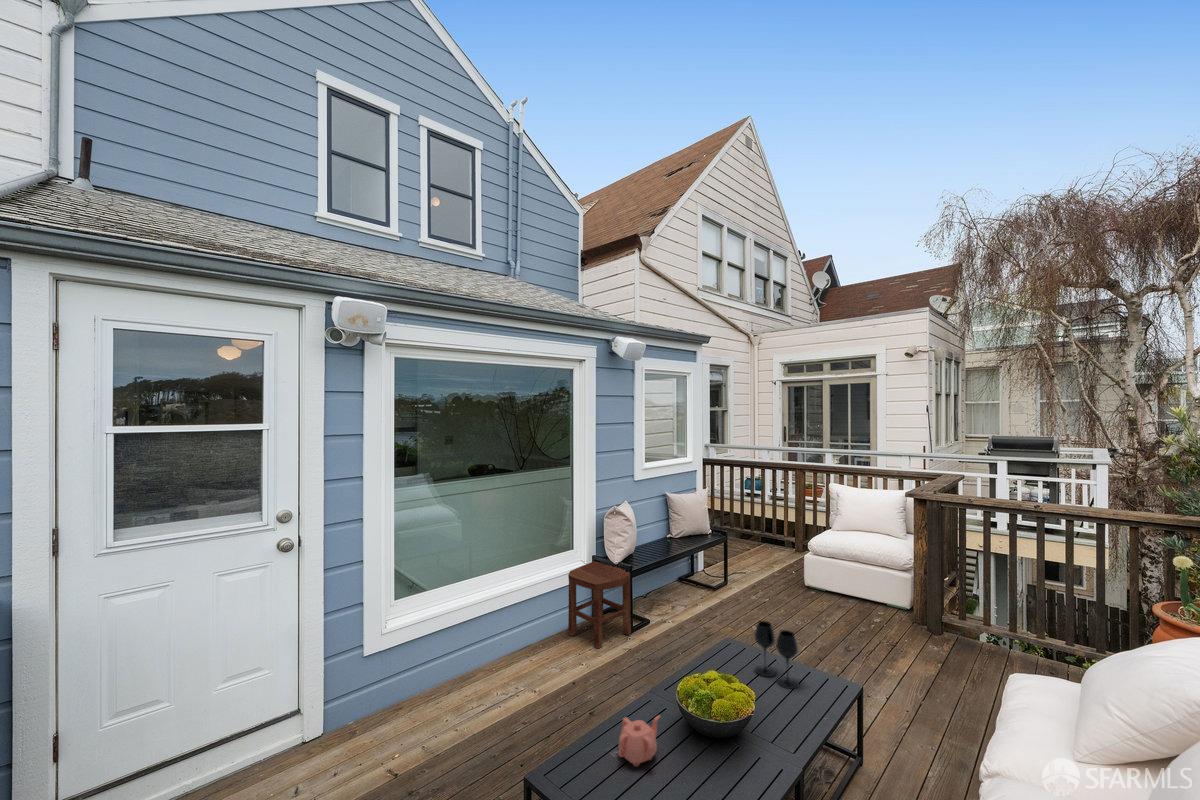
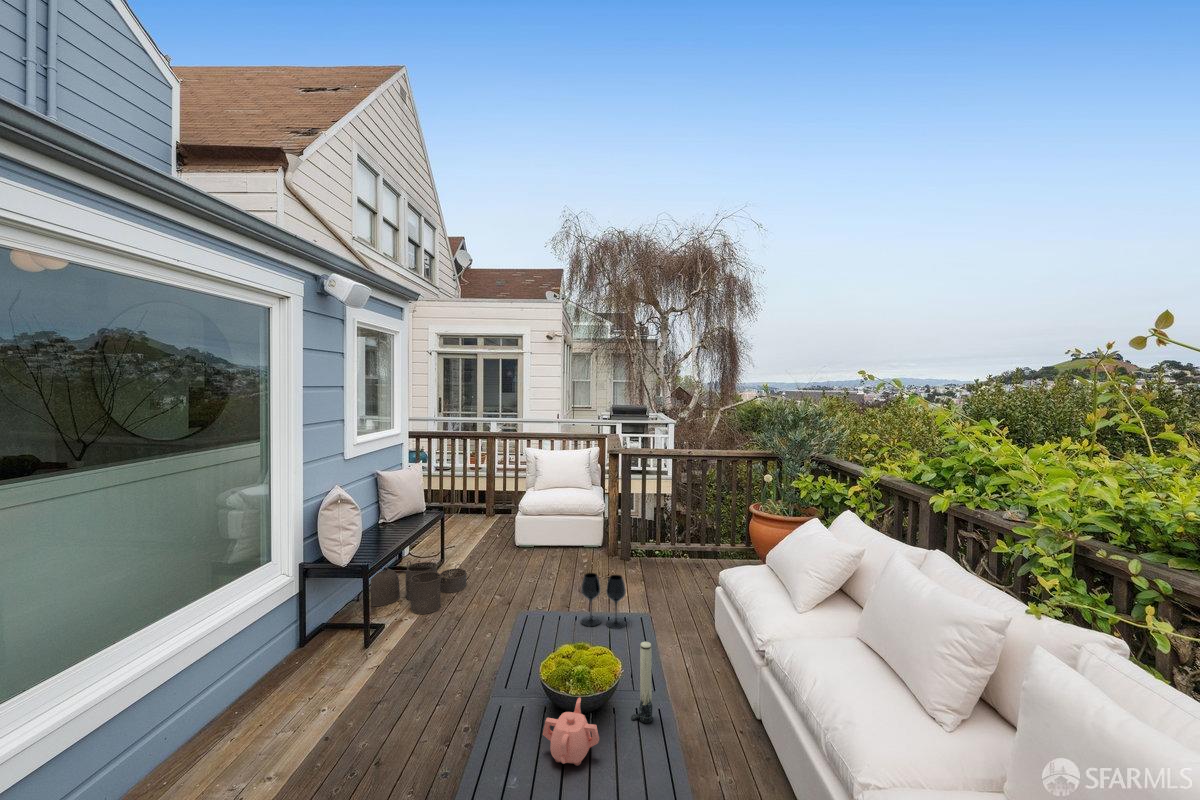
stool: present [568,561,631,648] -> none [277,570,370,681]
woven basket: none [647,572,734,623] -> present [371,561,467,614]
candle: none [708,690,728,772] -> present [631,642,653,723]

